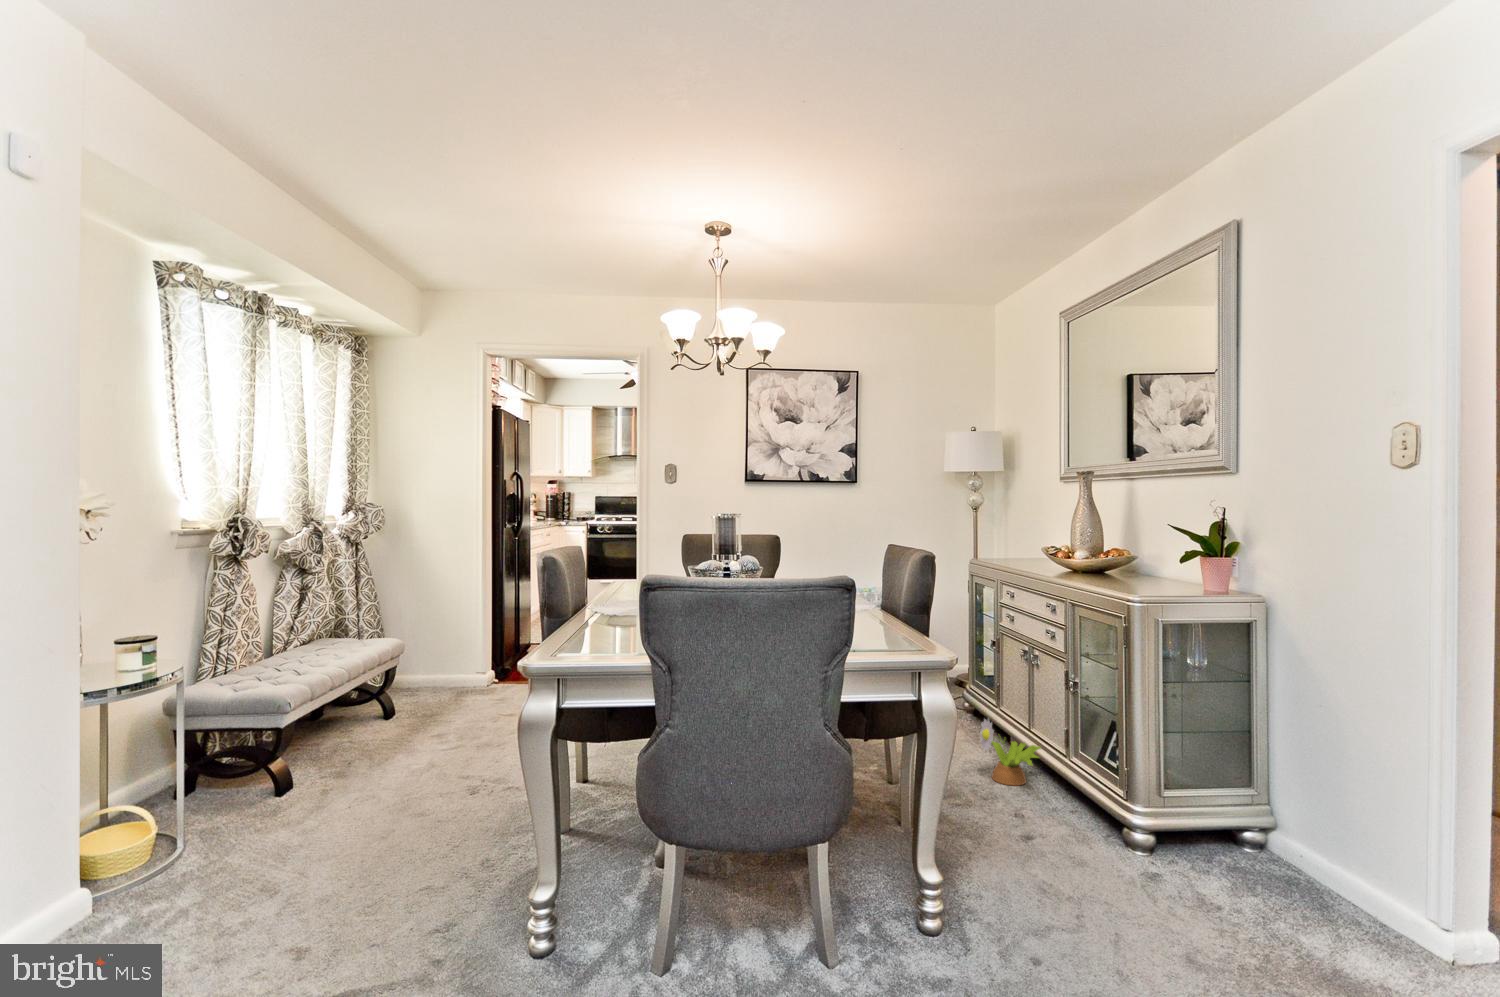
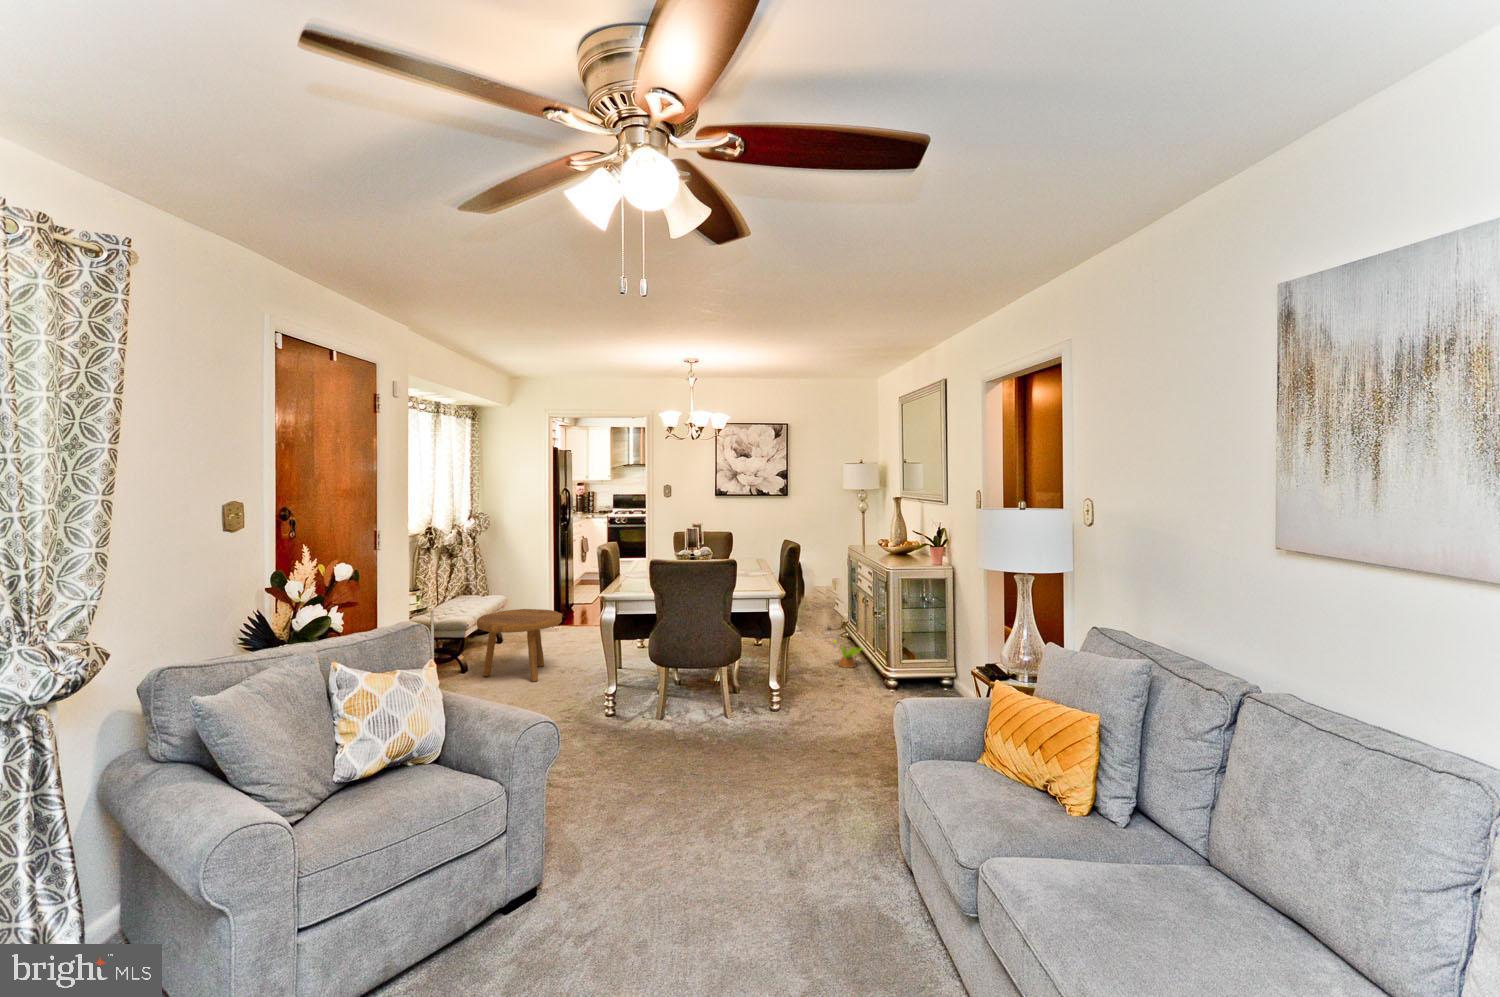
footstool: none [289,669,471,826] -> present [477,609,562,682]

